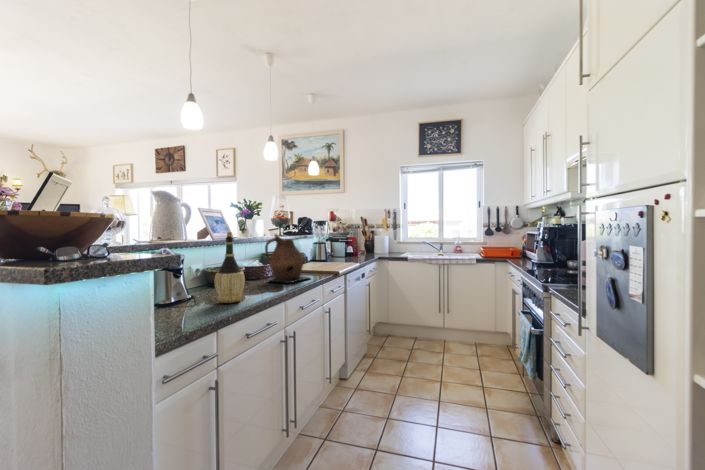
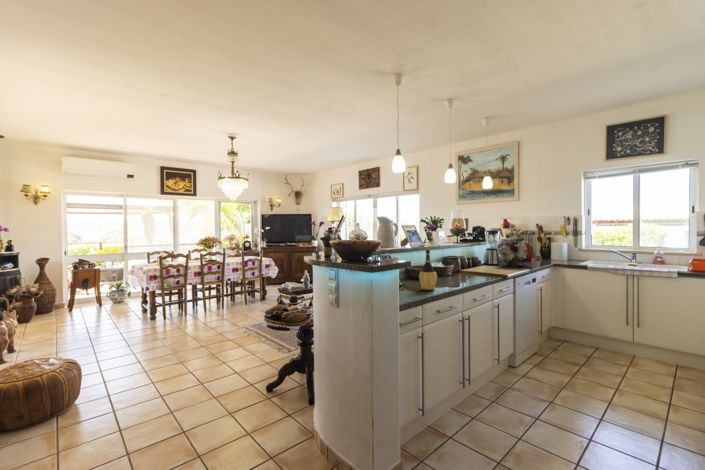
flower arrangement: none [324,228,356,261] -> present [497,237,527,267]
ceramic pitcher: present [265,234,309,283] -> none [448,245,482,282]

